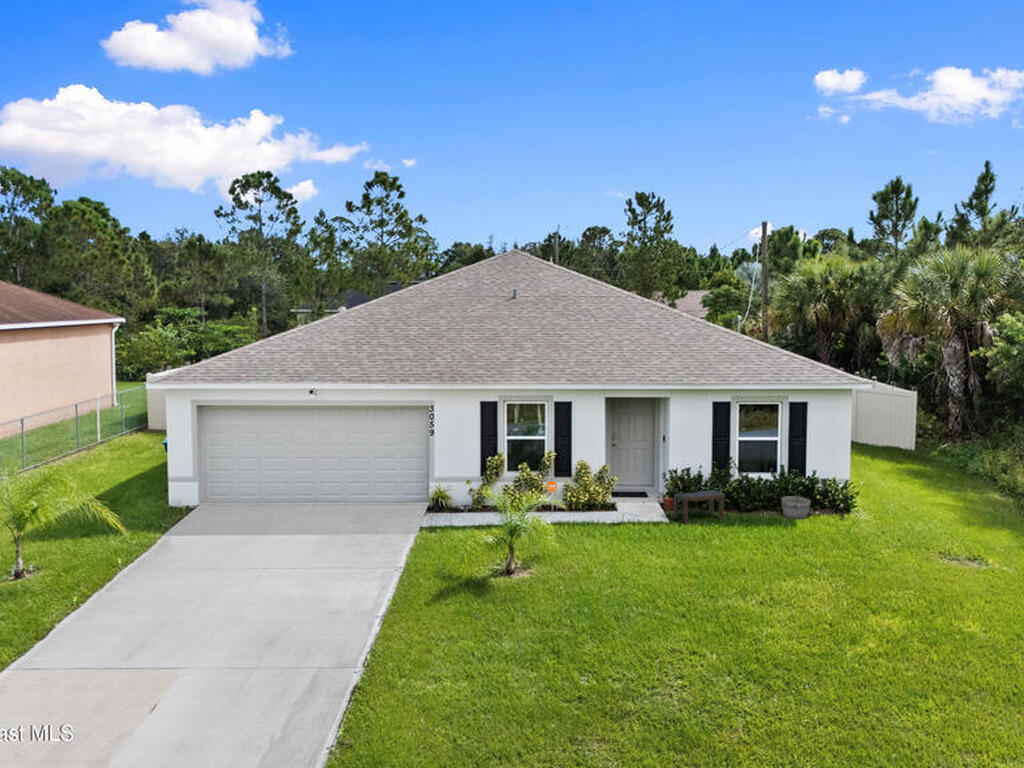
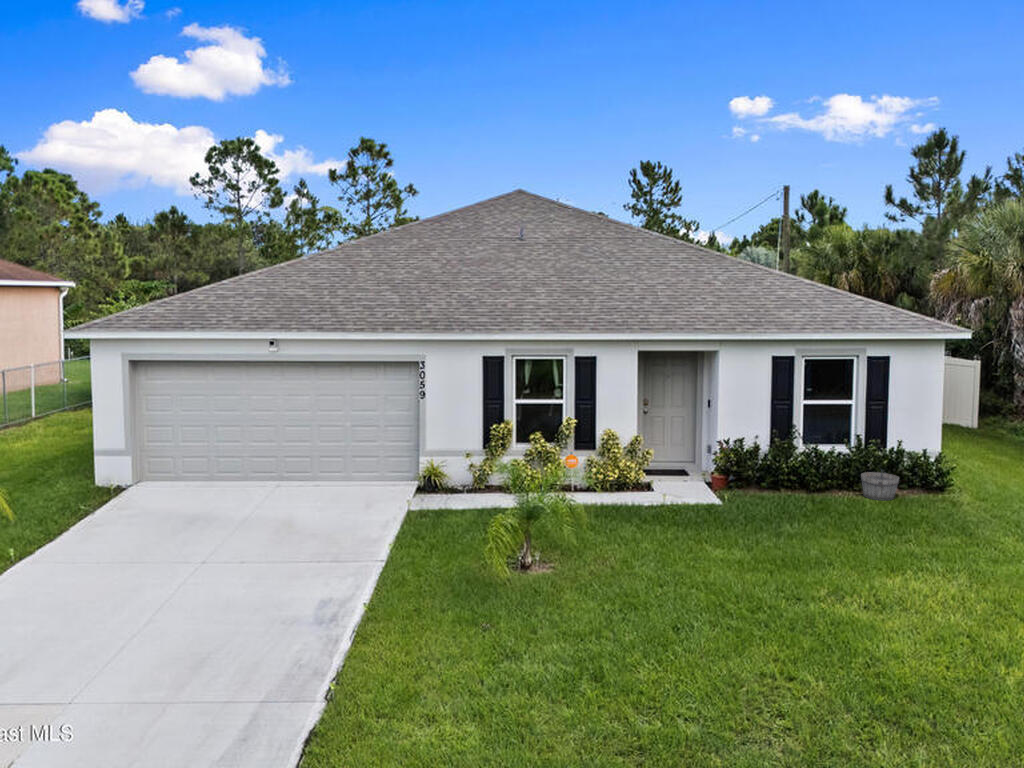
bench: present [673,490,725,523] -> none [726,464,793,506]

